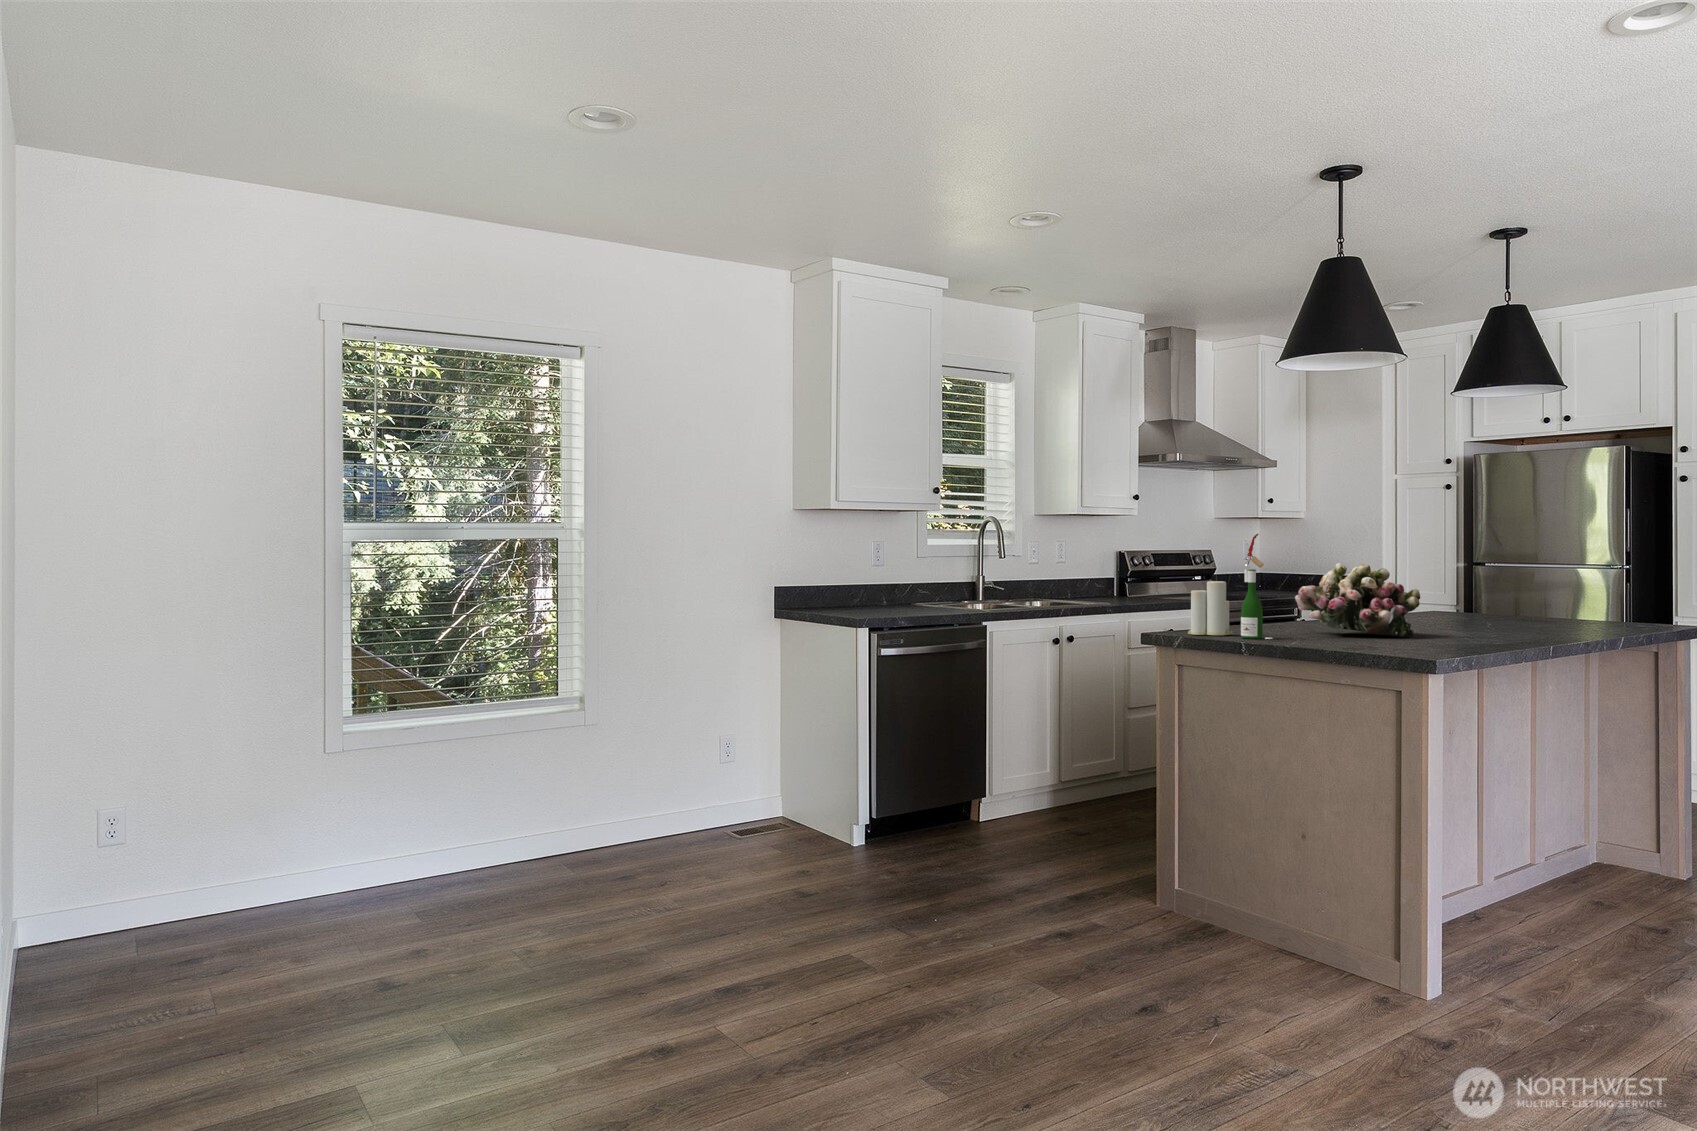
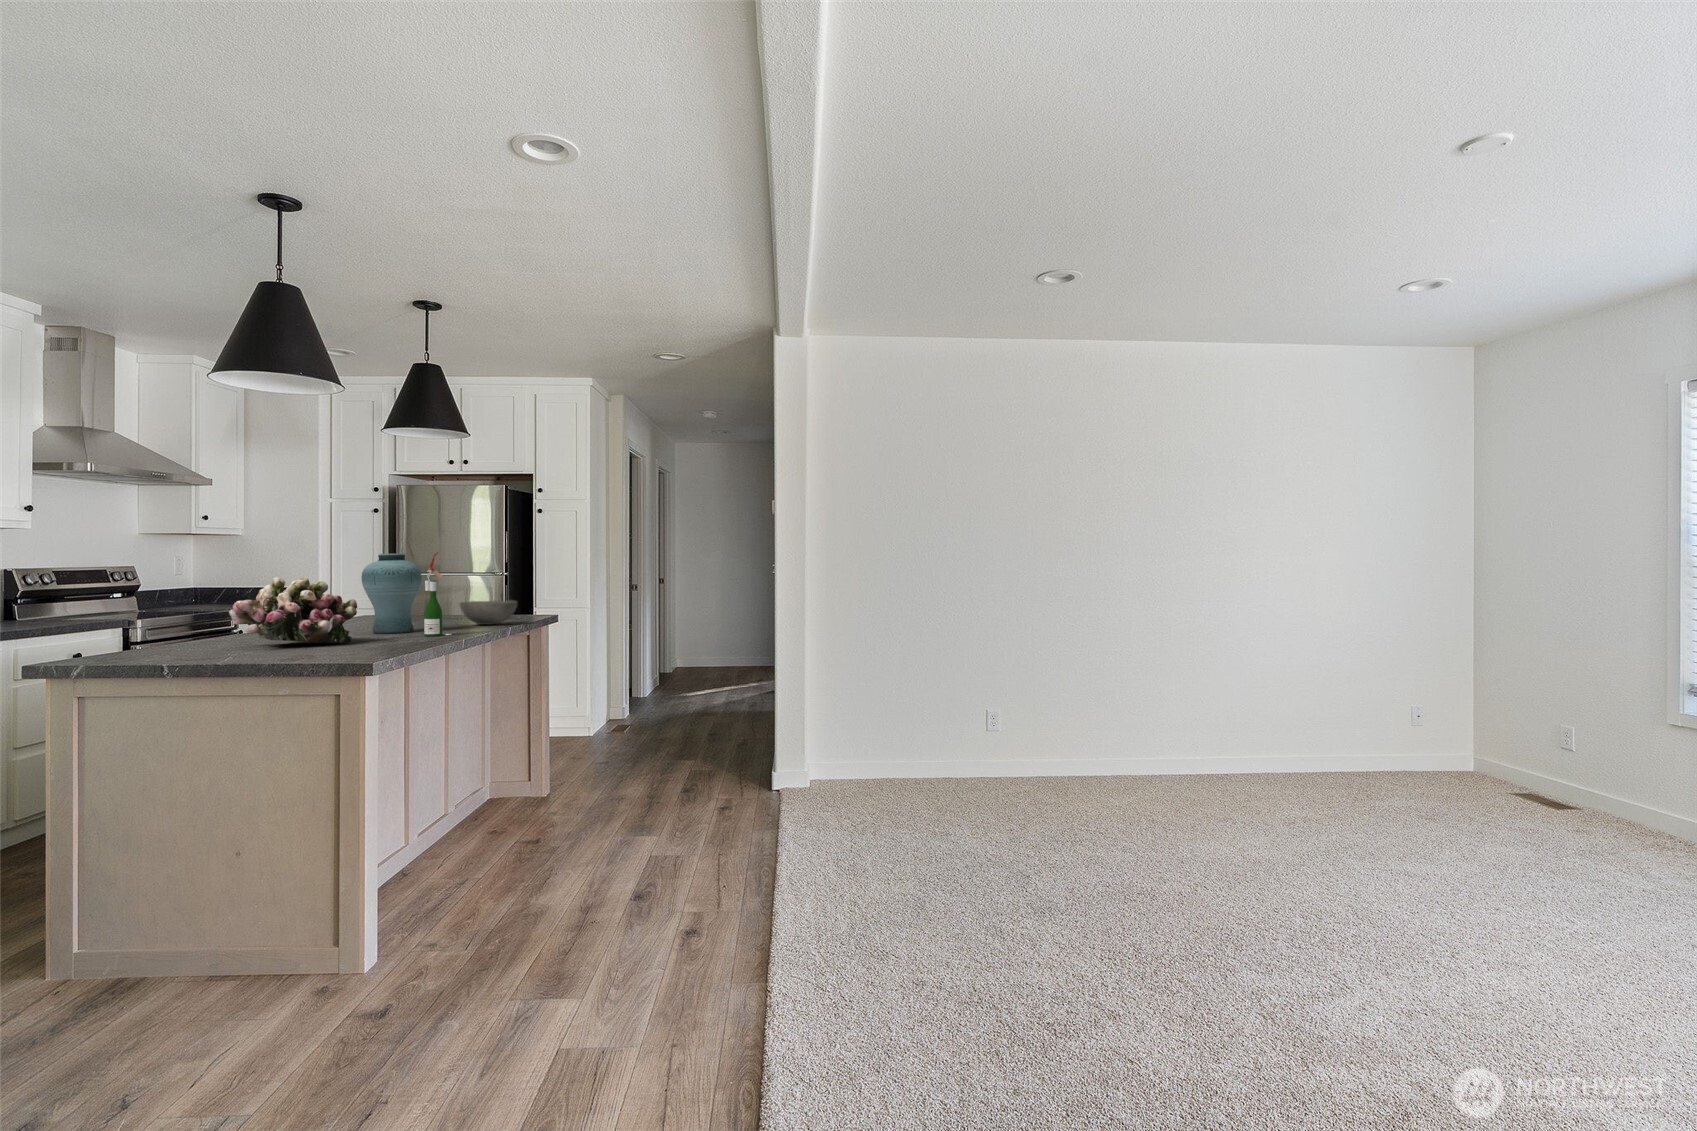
wine bottle: present [1241,534,1272,639] -> present [424,552,451,636]
vase: none [1426,538,1497,631] -> present [361,554,422,634]
candle: present [1188,581,1233,635] -> none [92,592,153,660]
bowl: none [1548,598,1631,629] -> present [460,600,517,625]

